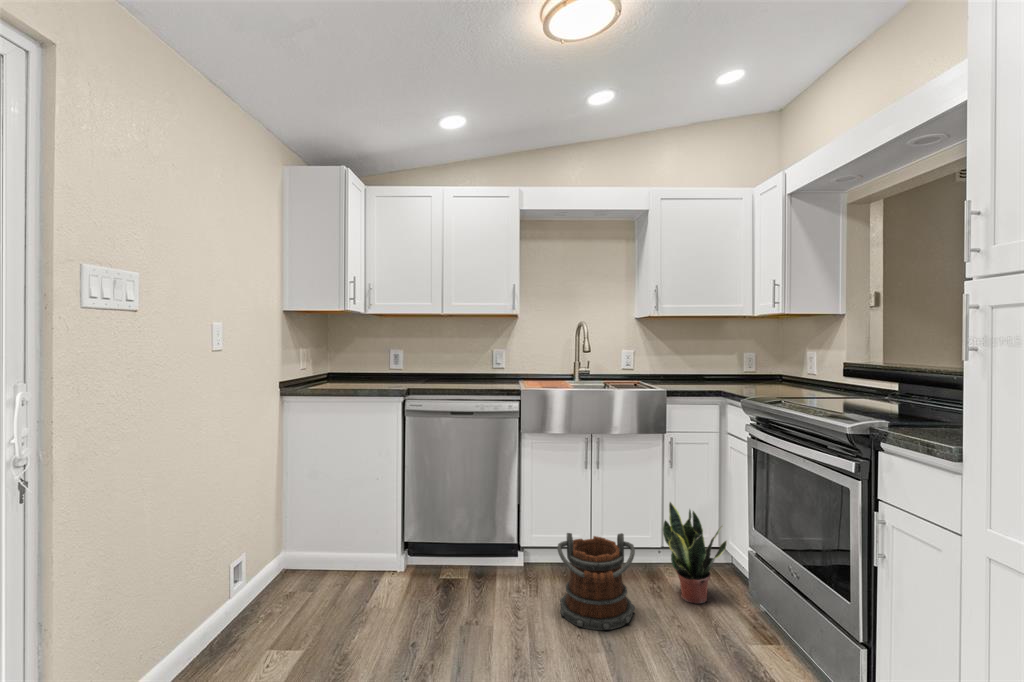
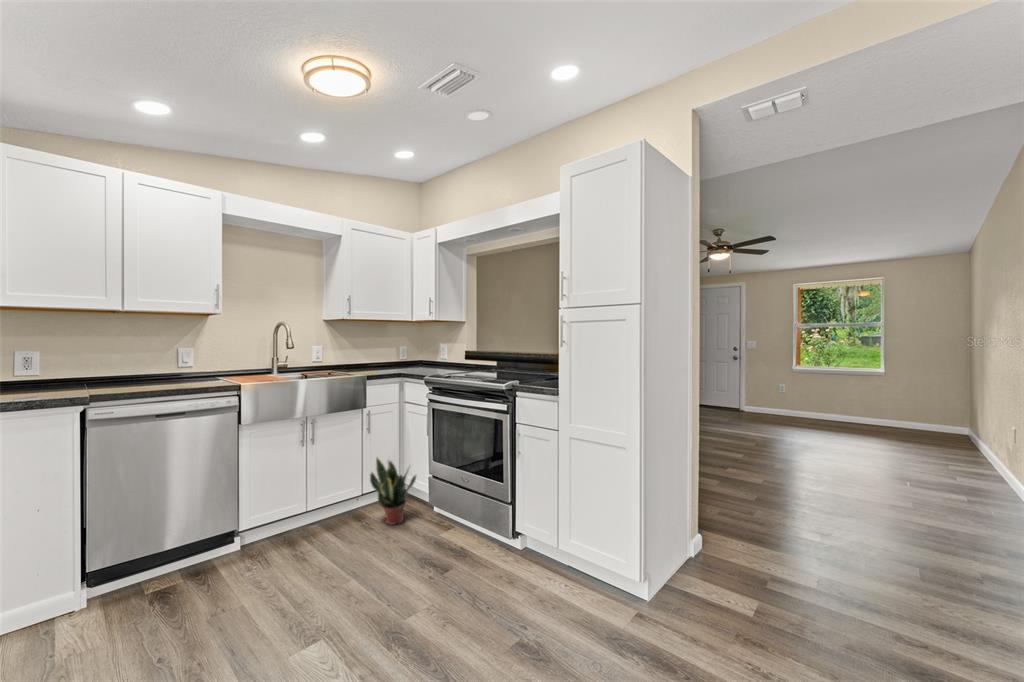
bucket: present [557,533,635,630] -> none [297,488,362,572]

